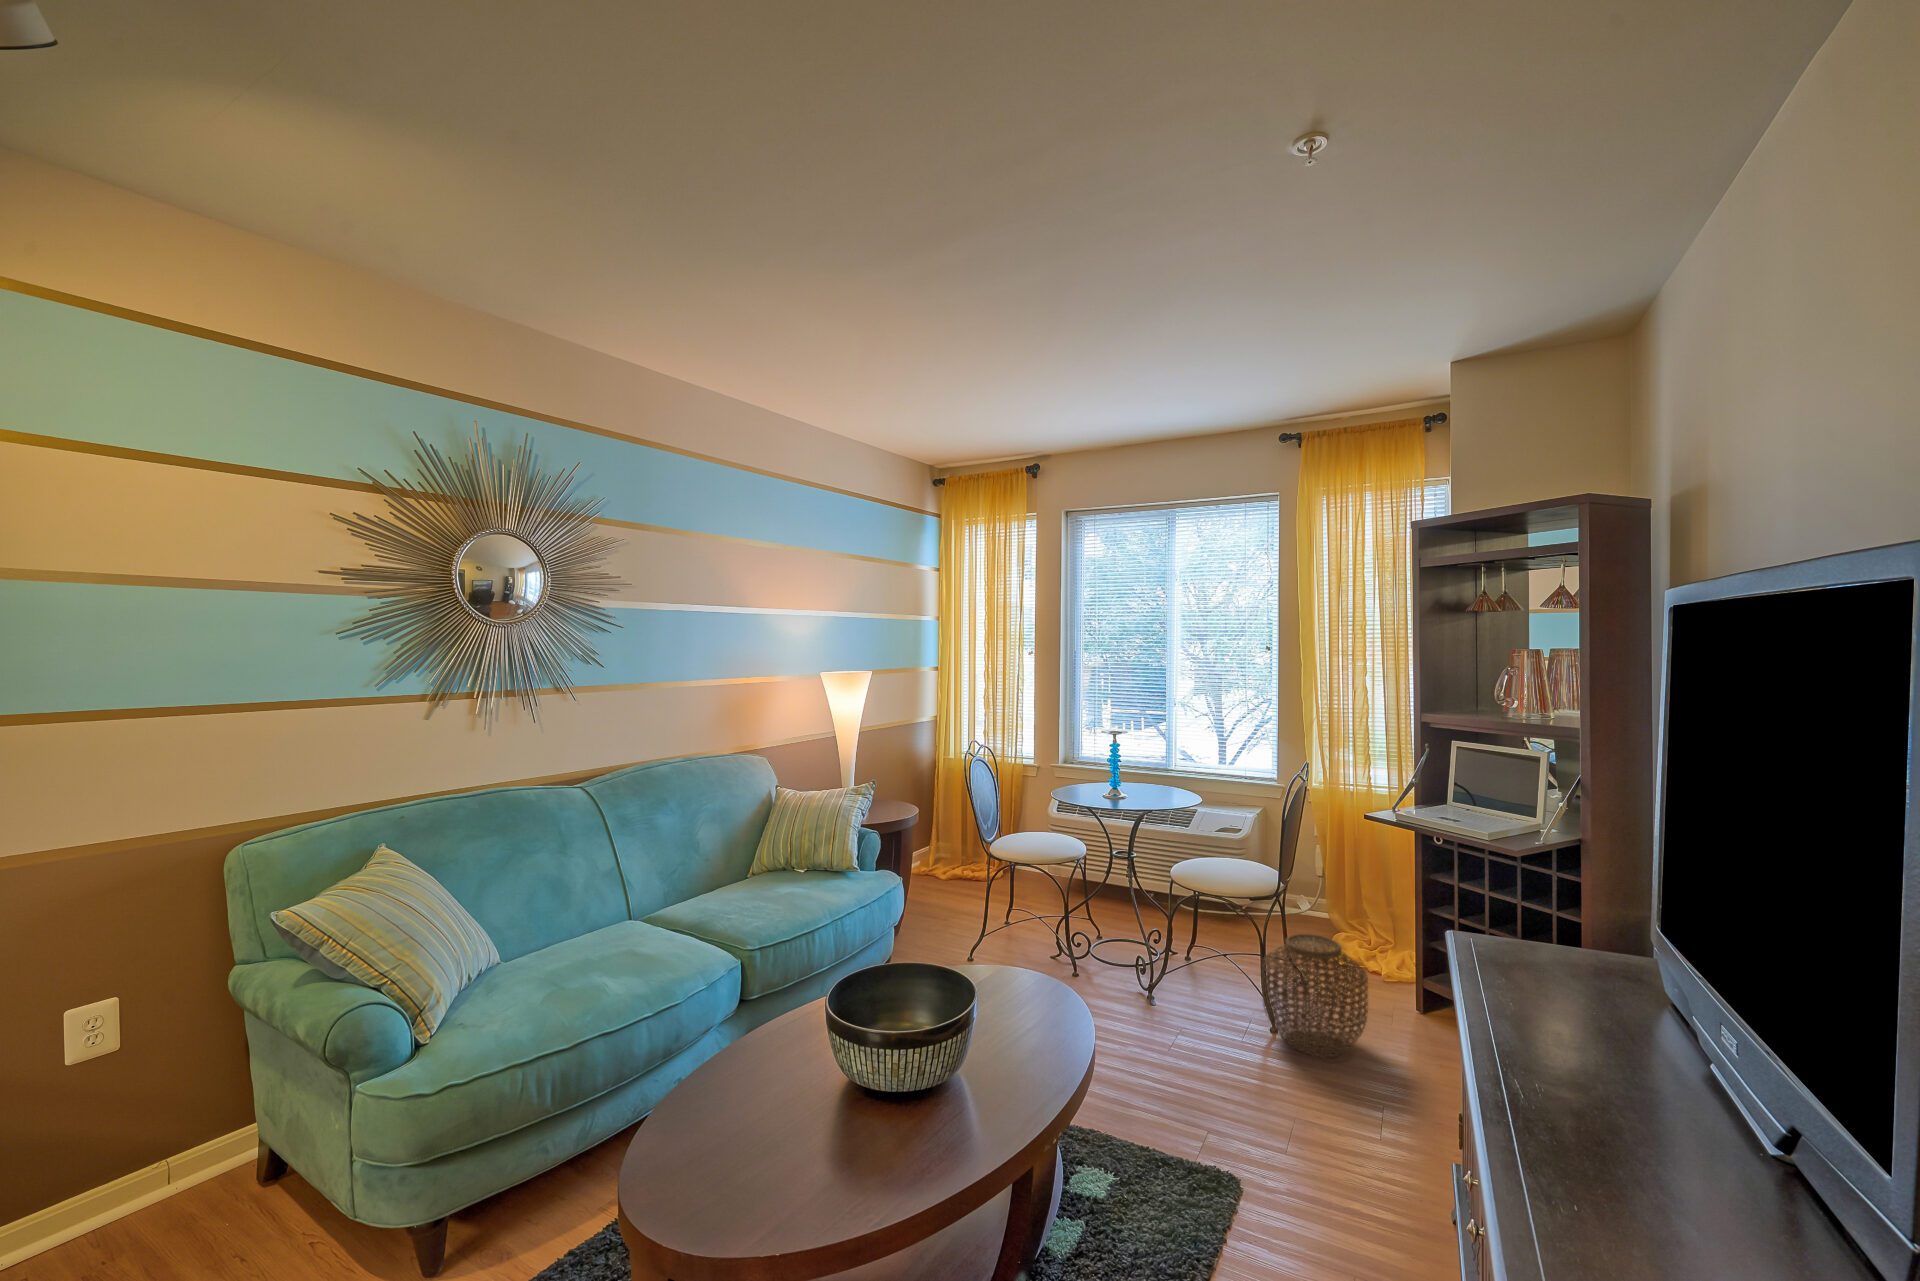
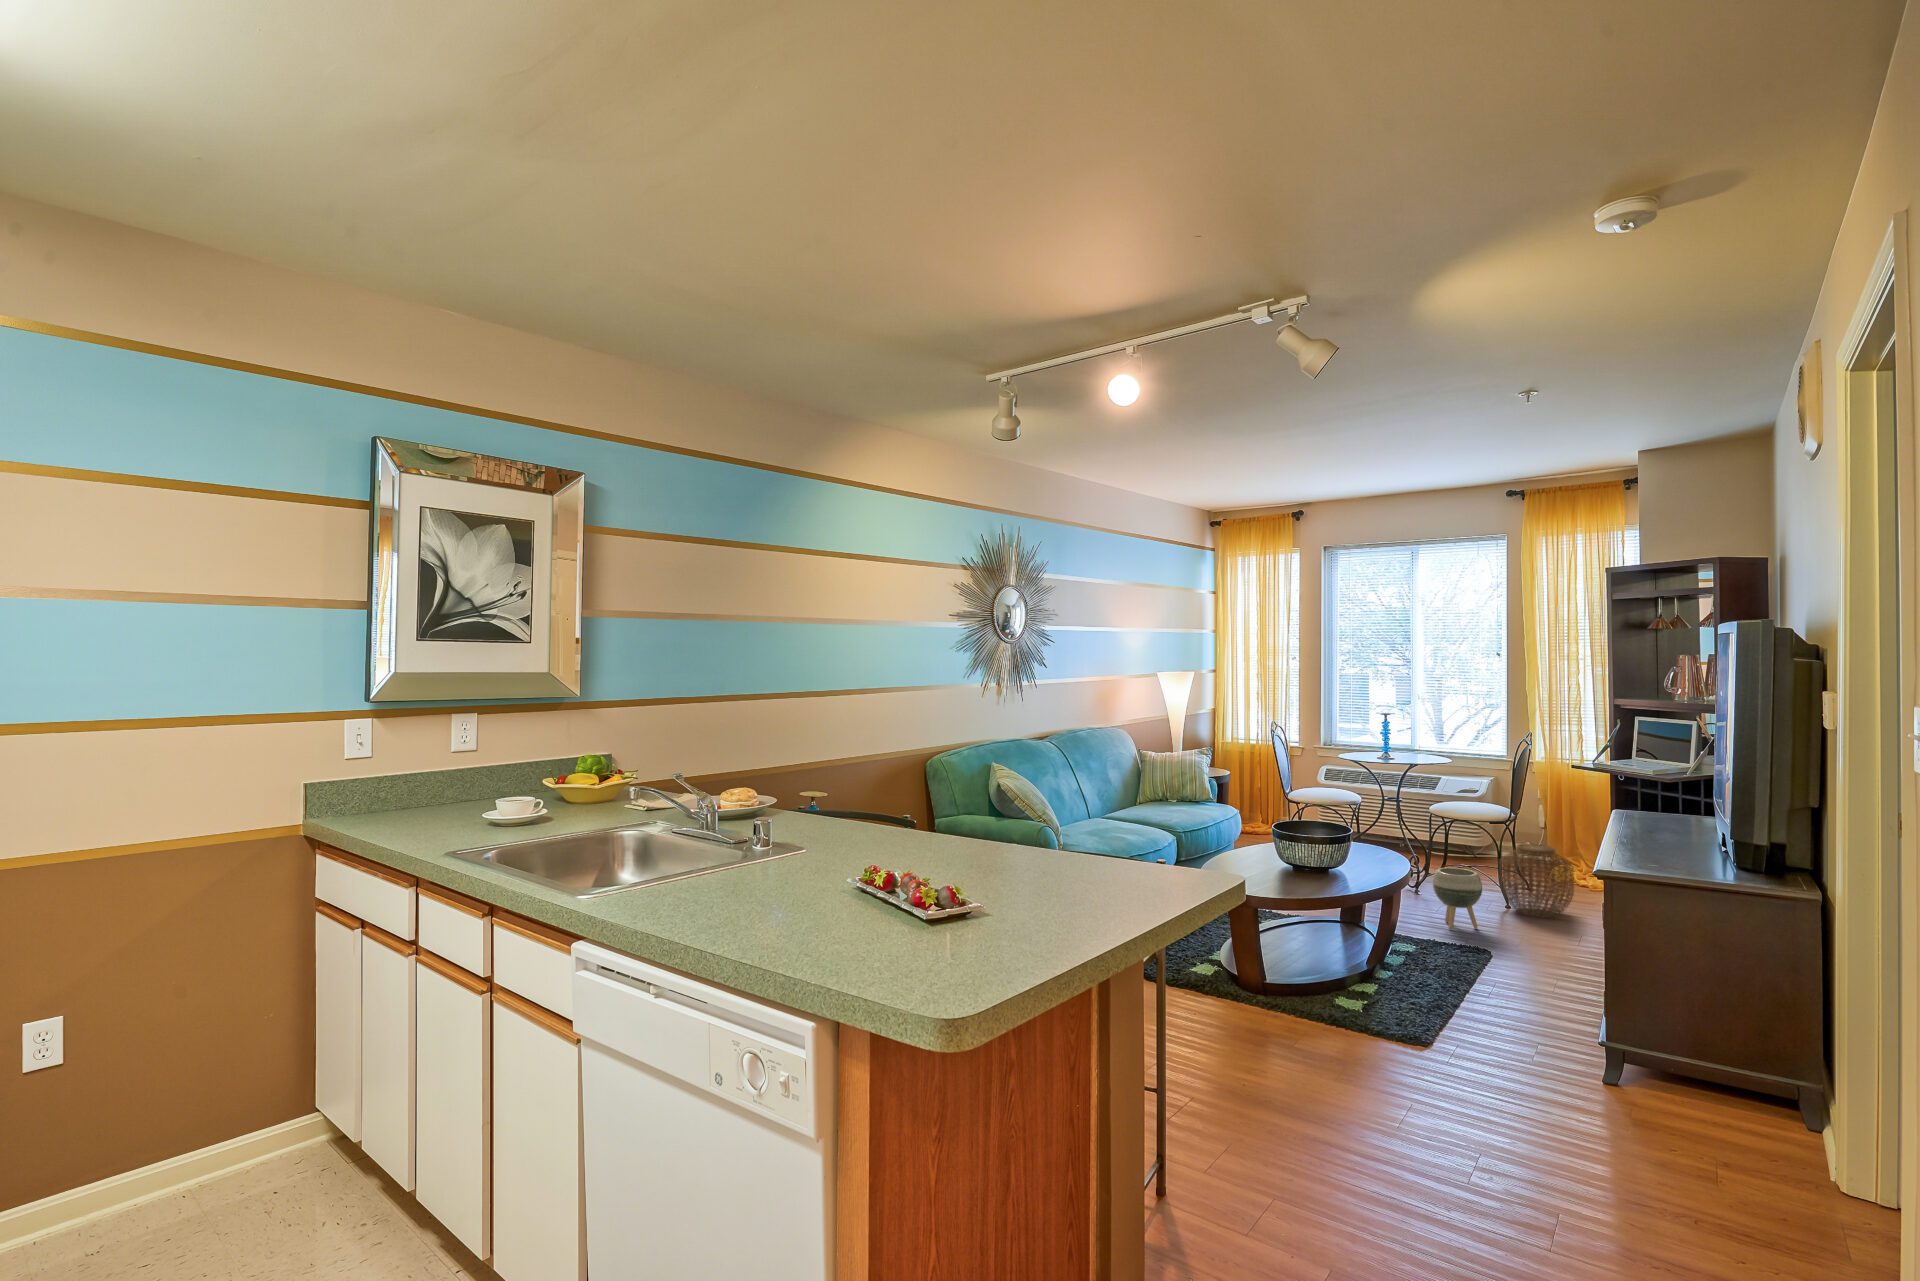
planter: none [1158,991,1232,1104] -> present [1433,868,1482,930]

